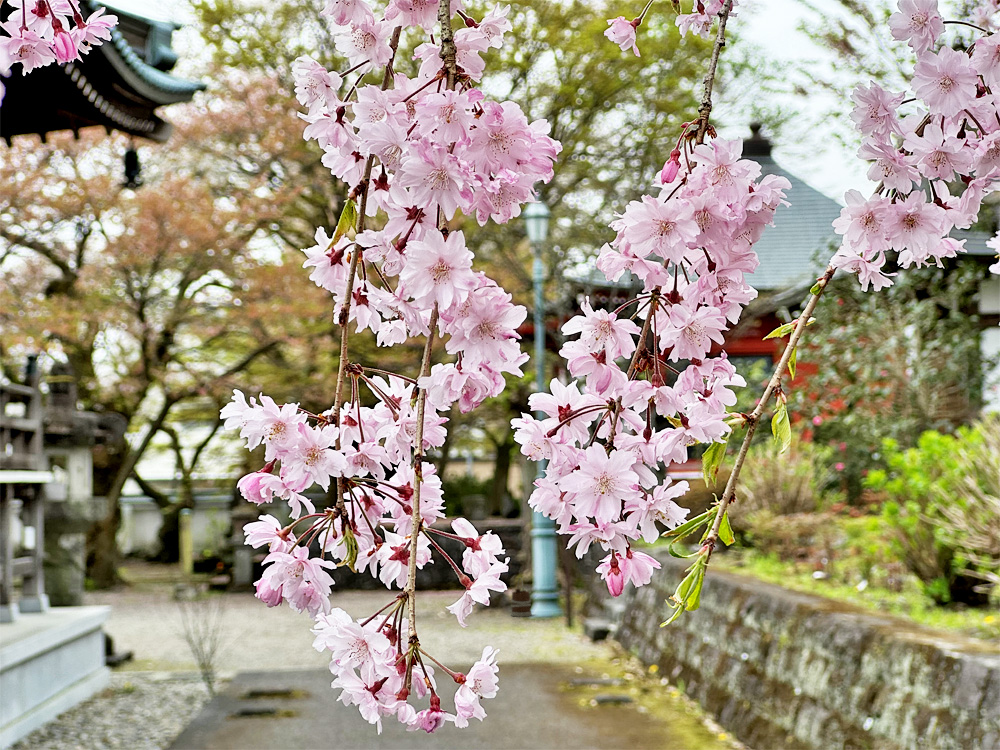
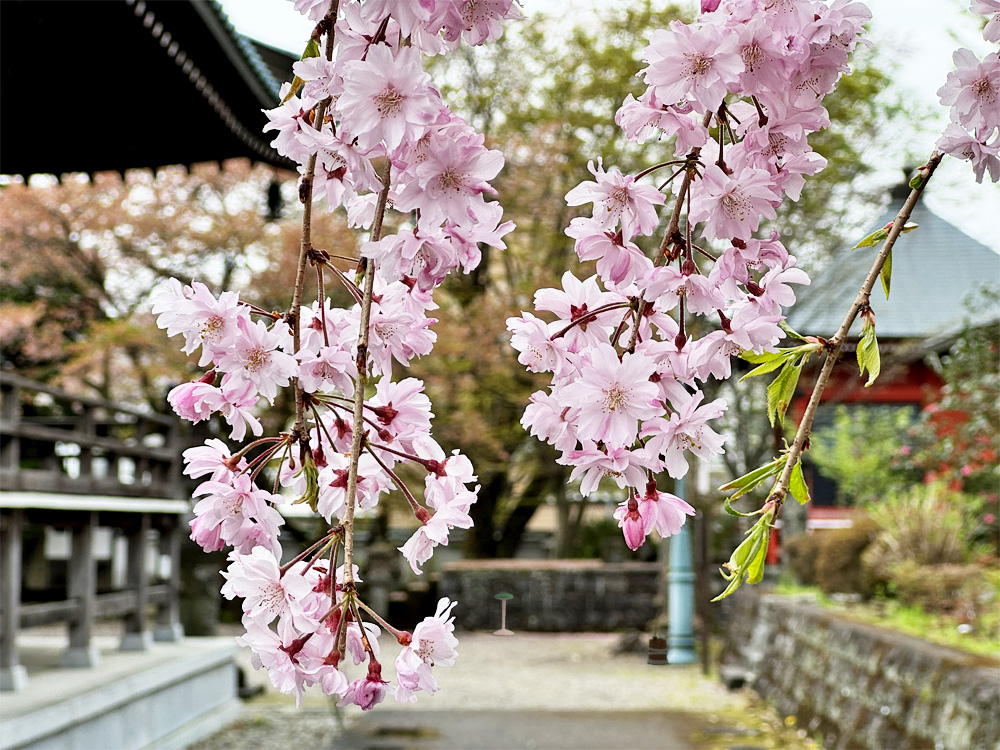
stool: none [351,550,374,593] -> present [492,593,515,635]

